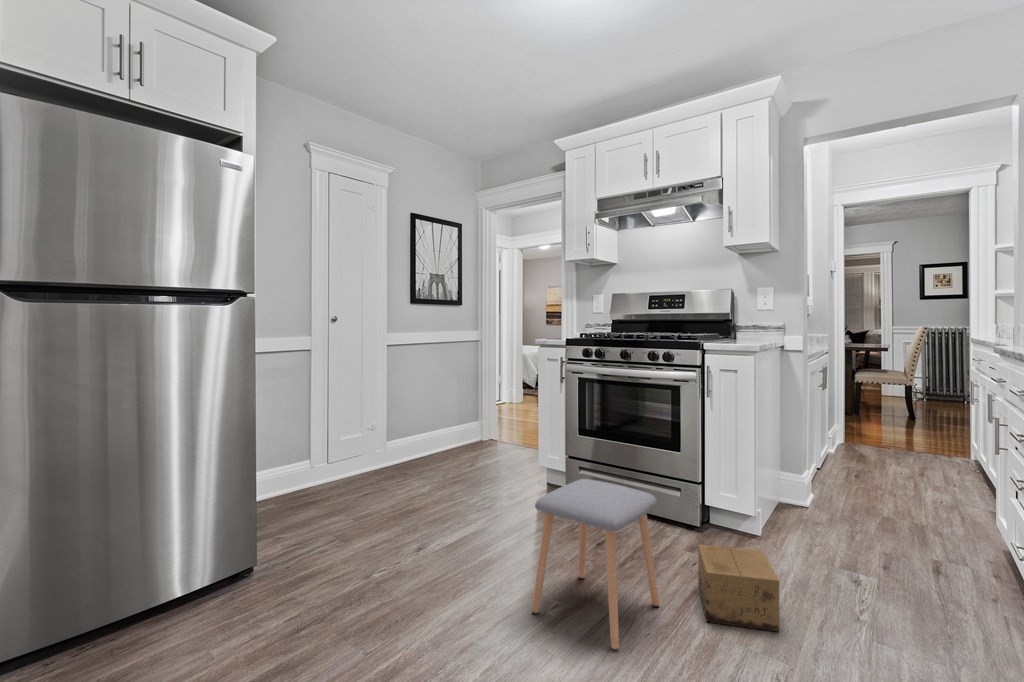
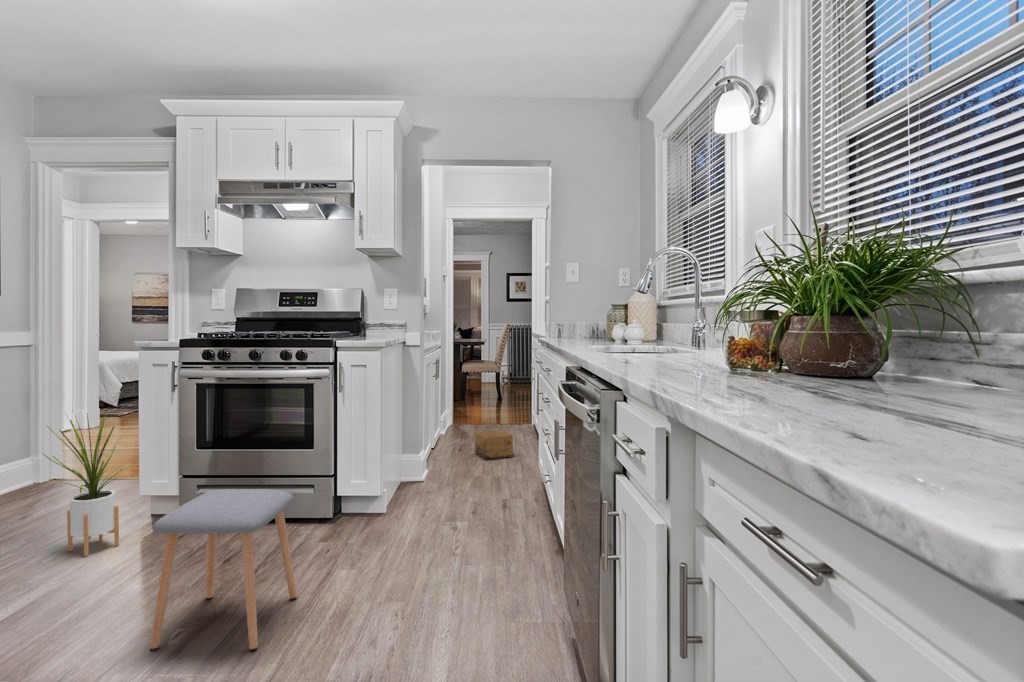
house plant: none [475,393,535,511] -> present [44,411,132,557]
cardboard box: present [698,545,779,631] -> present [475,430,513,460]

